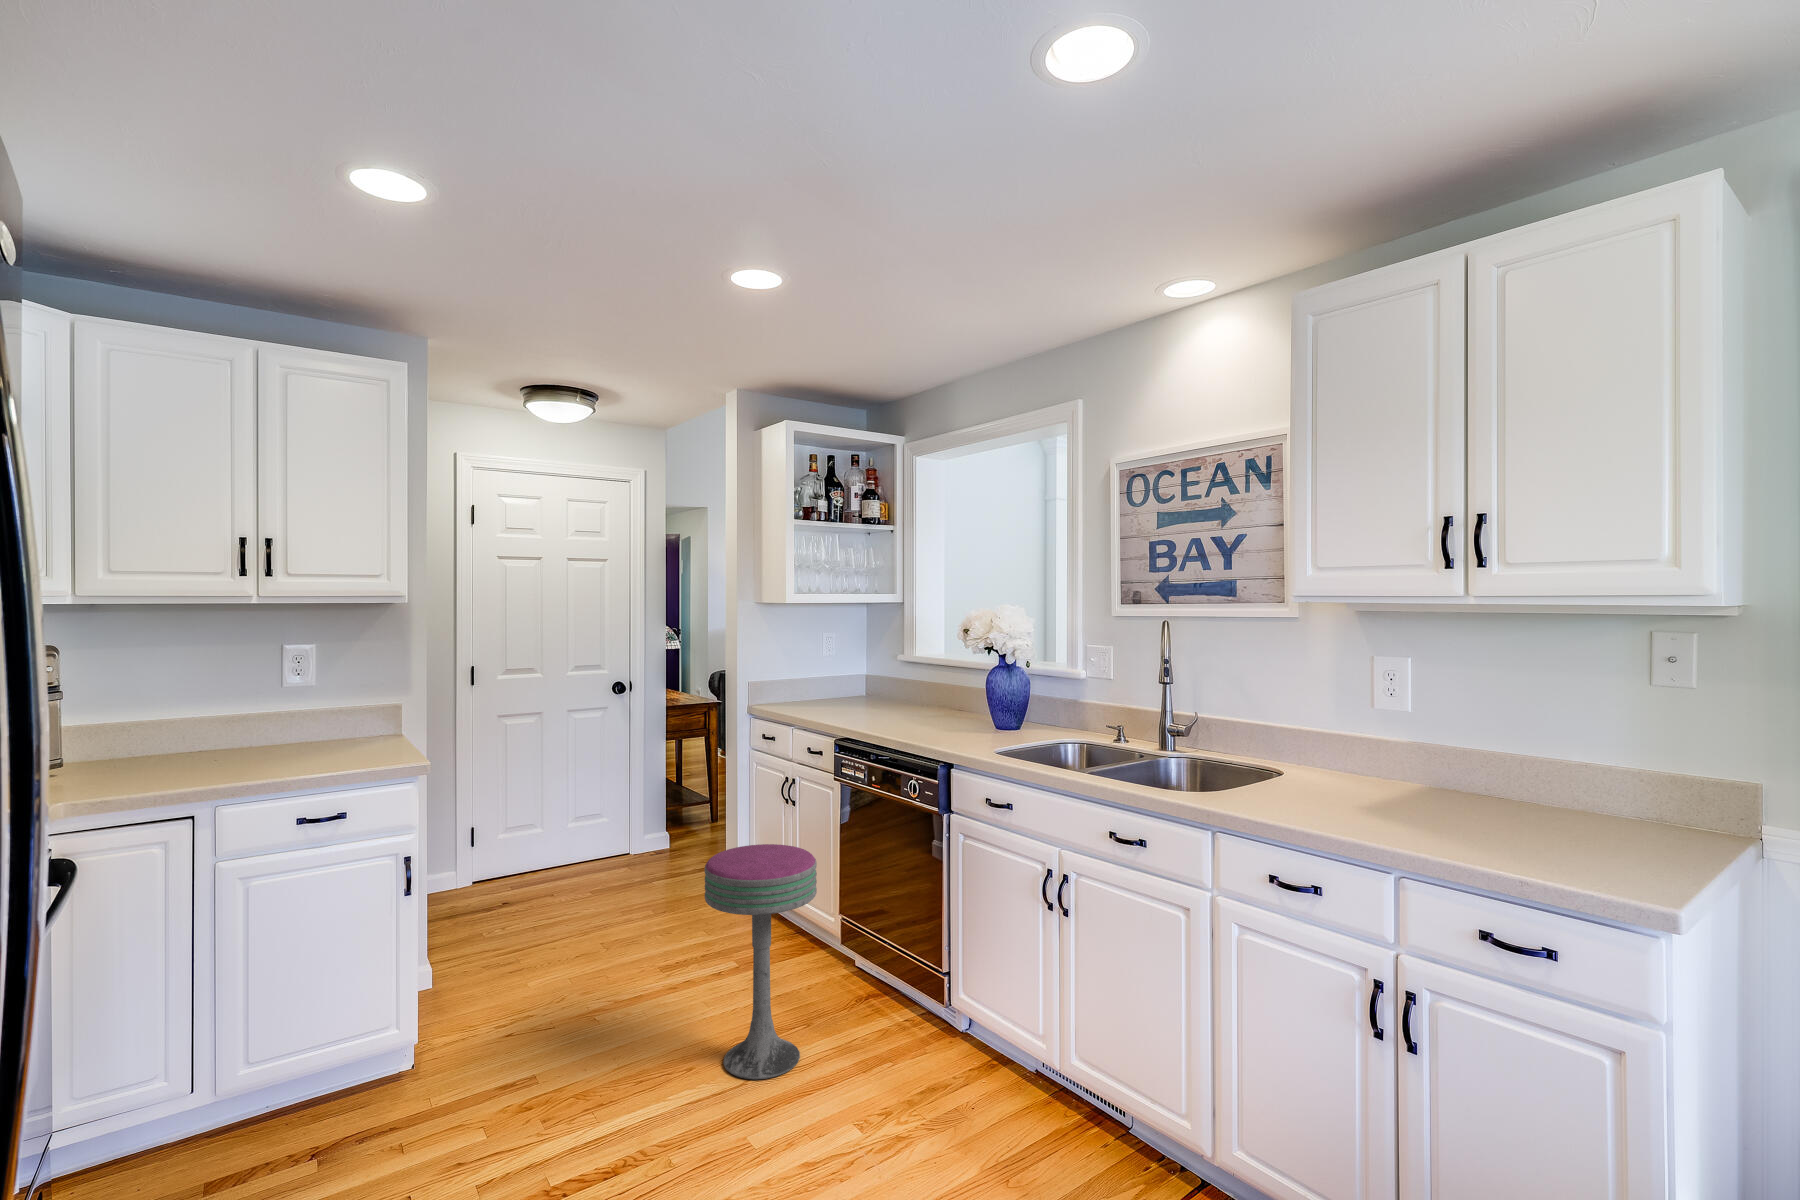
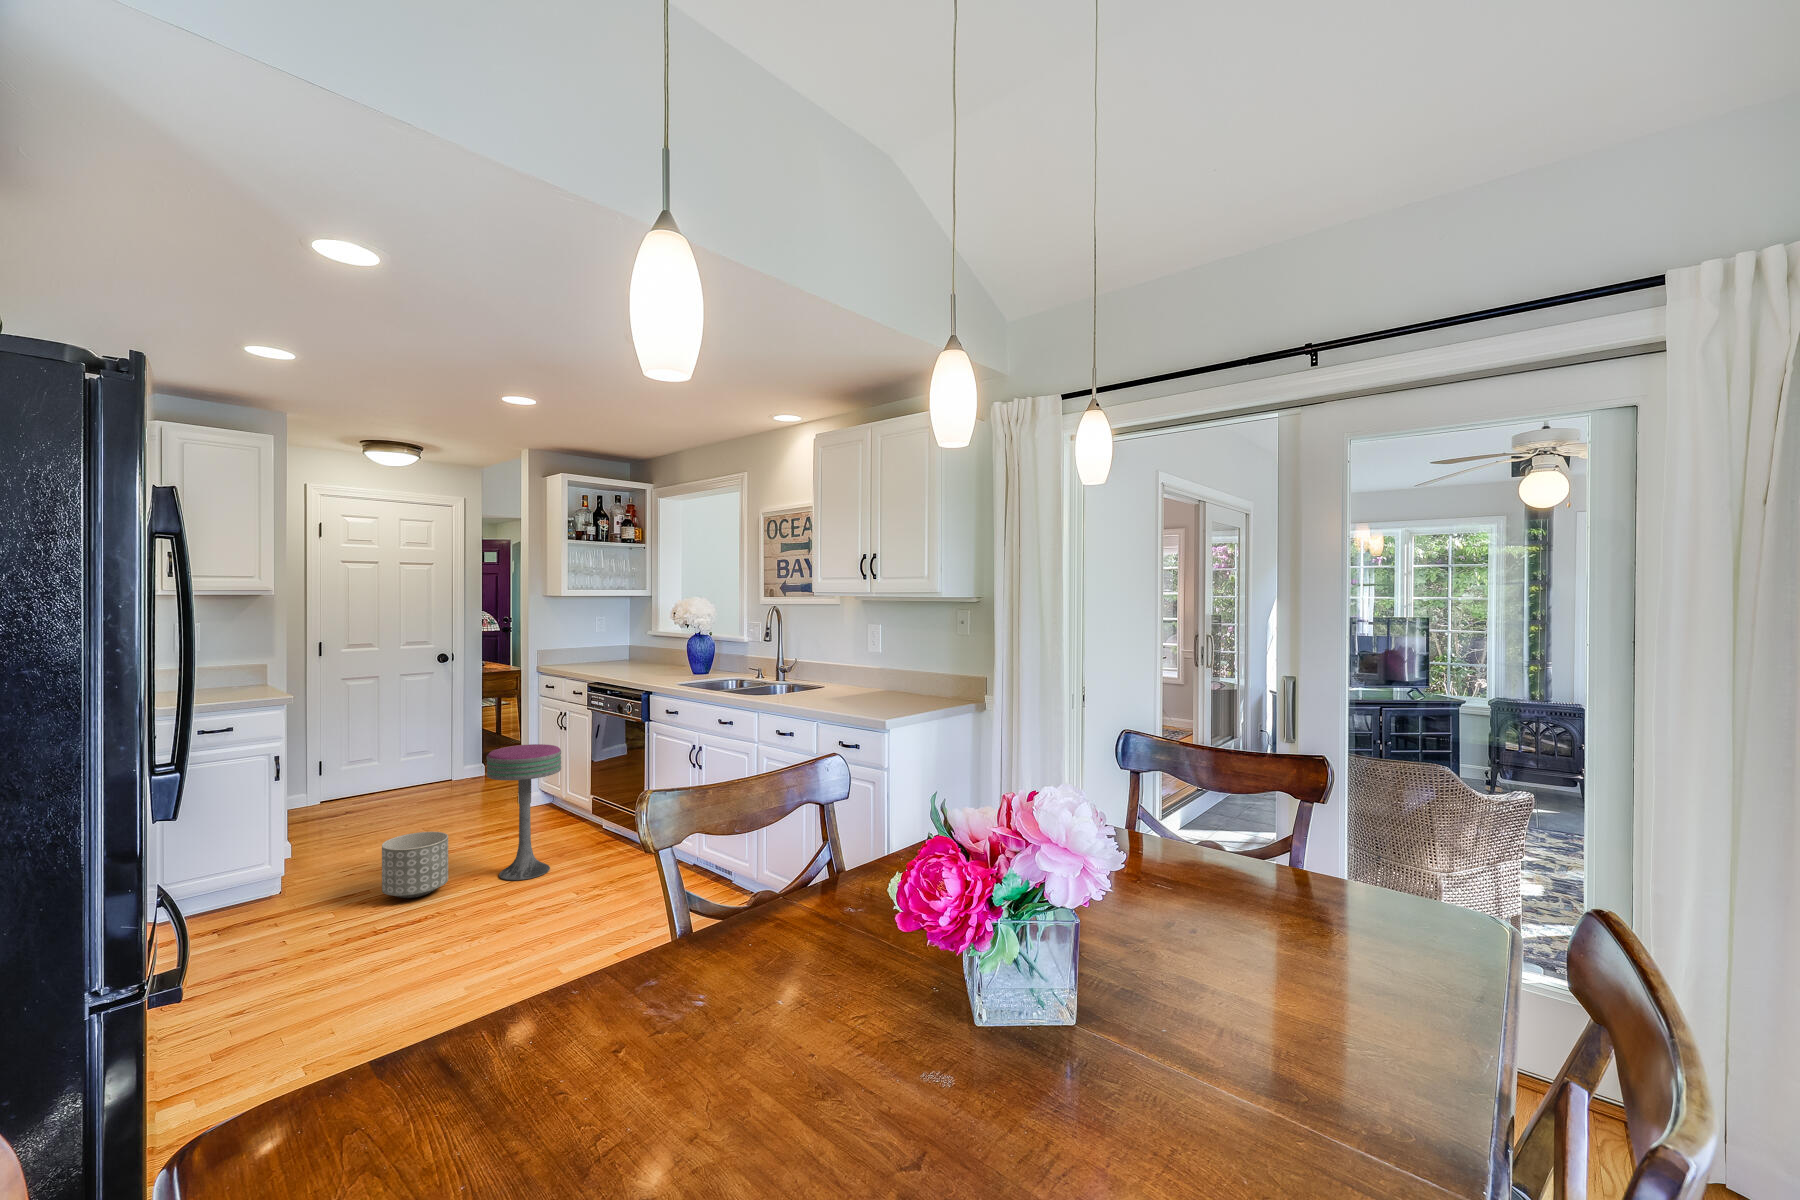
planter: none [552,988,650,1110] -> present [382,832,448,898]

